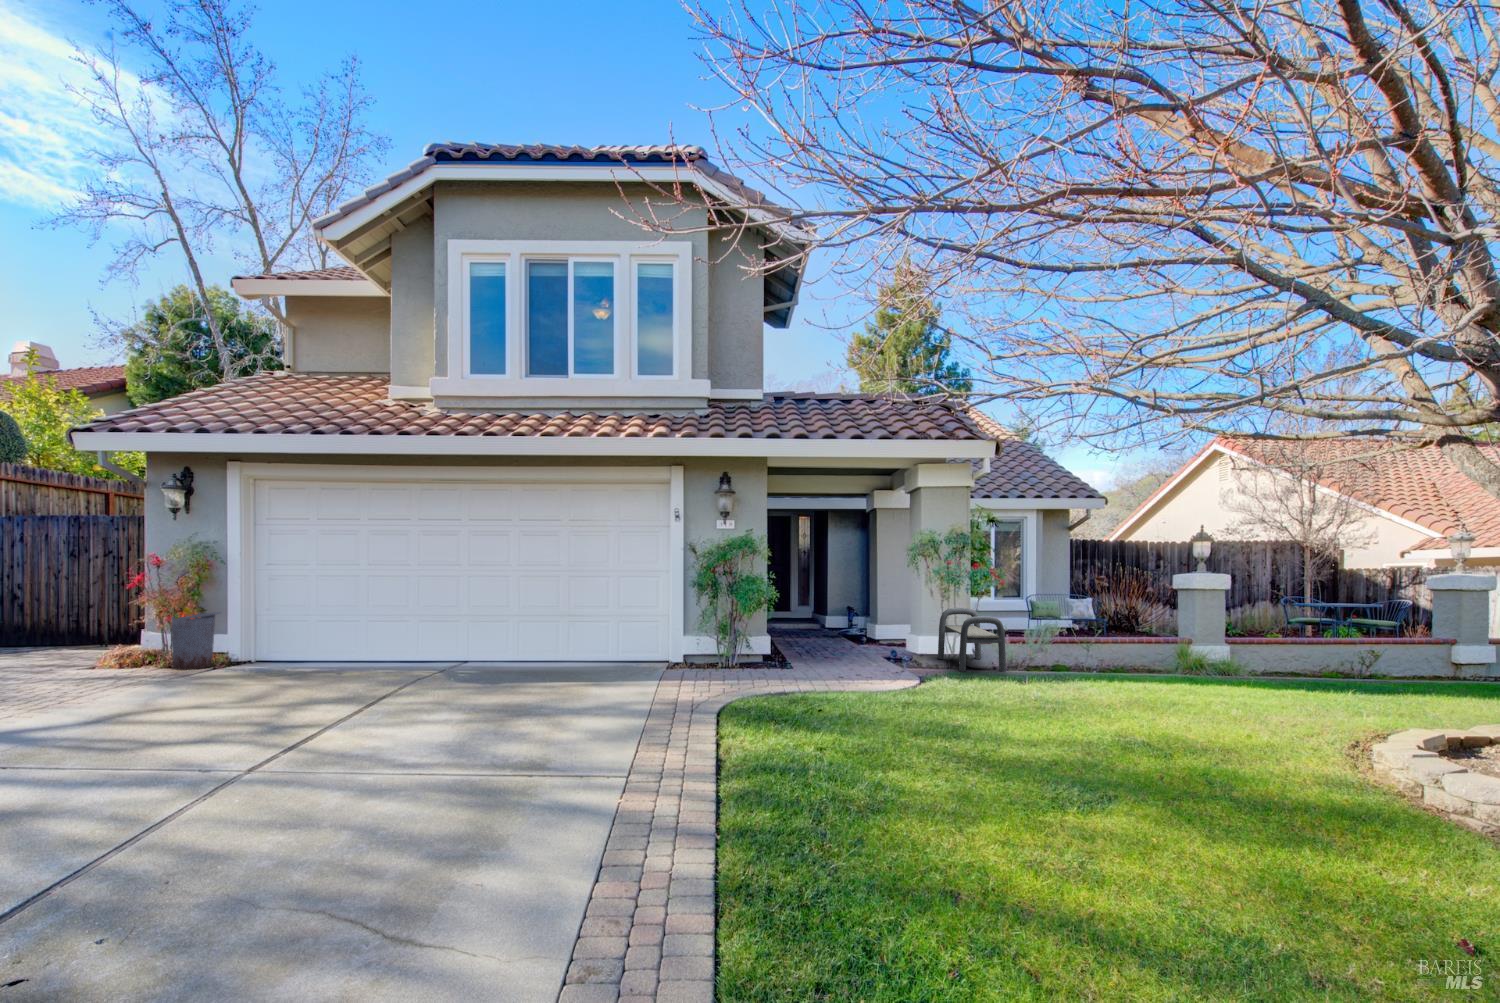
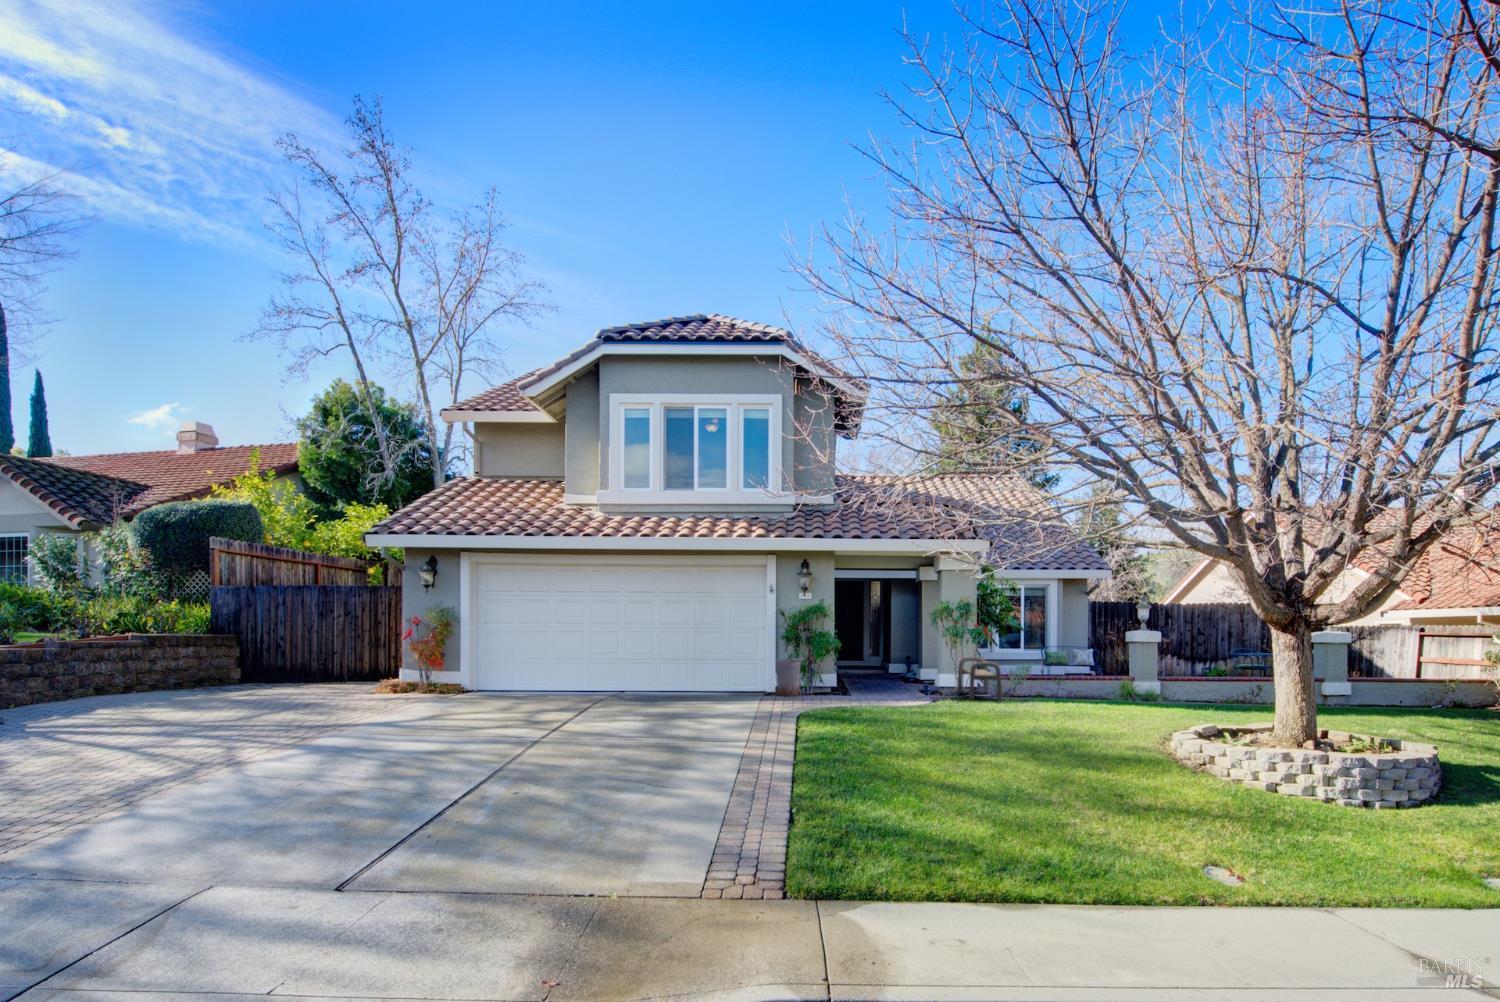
trash can: present [172,612,221,670] -> present [776,658,804,696]

